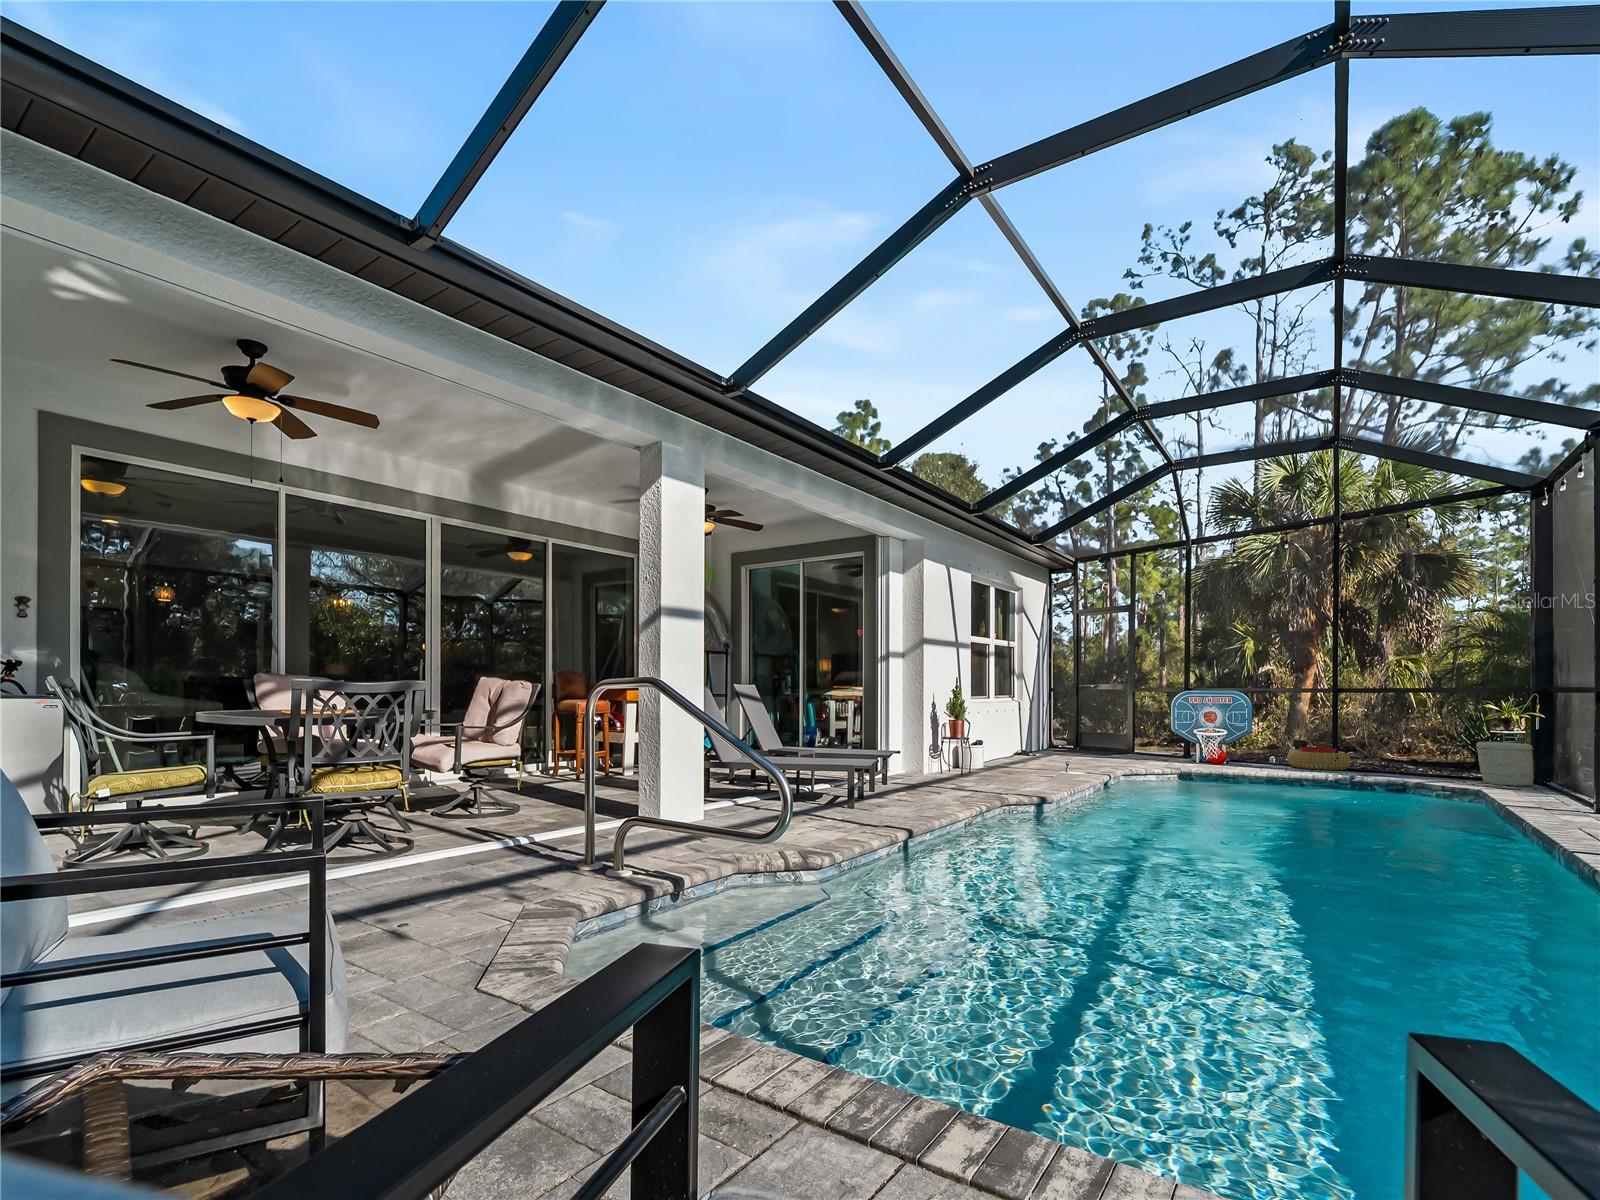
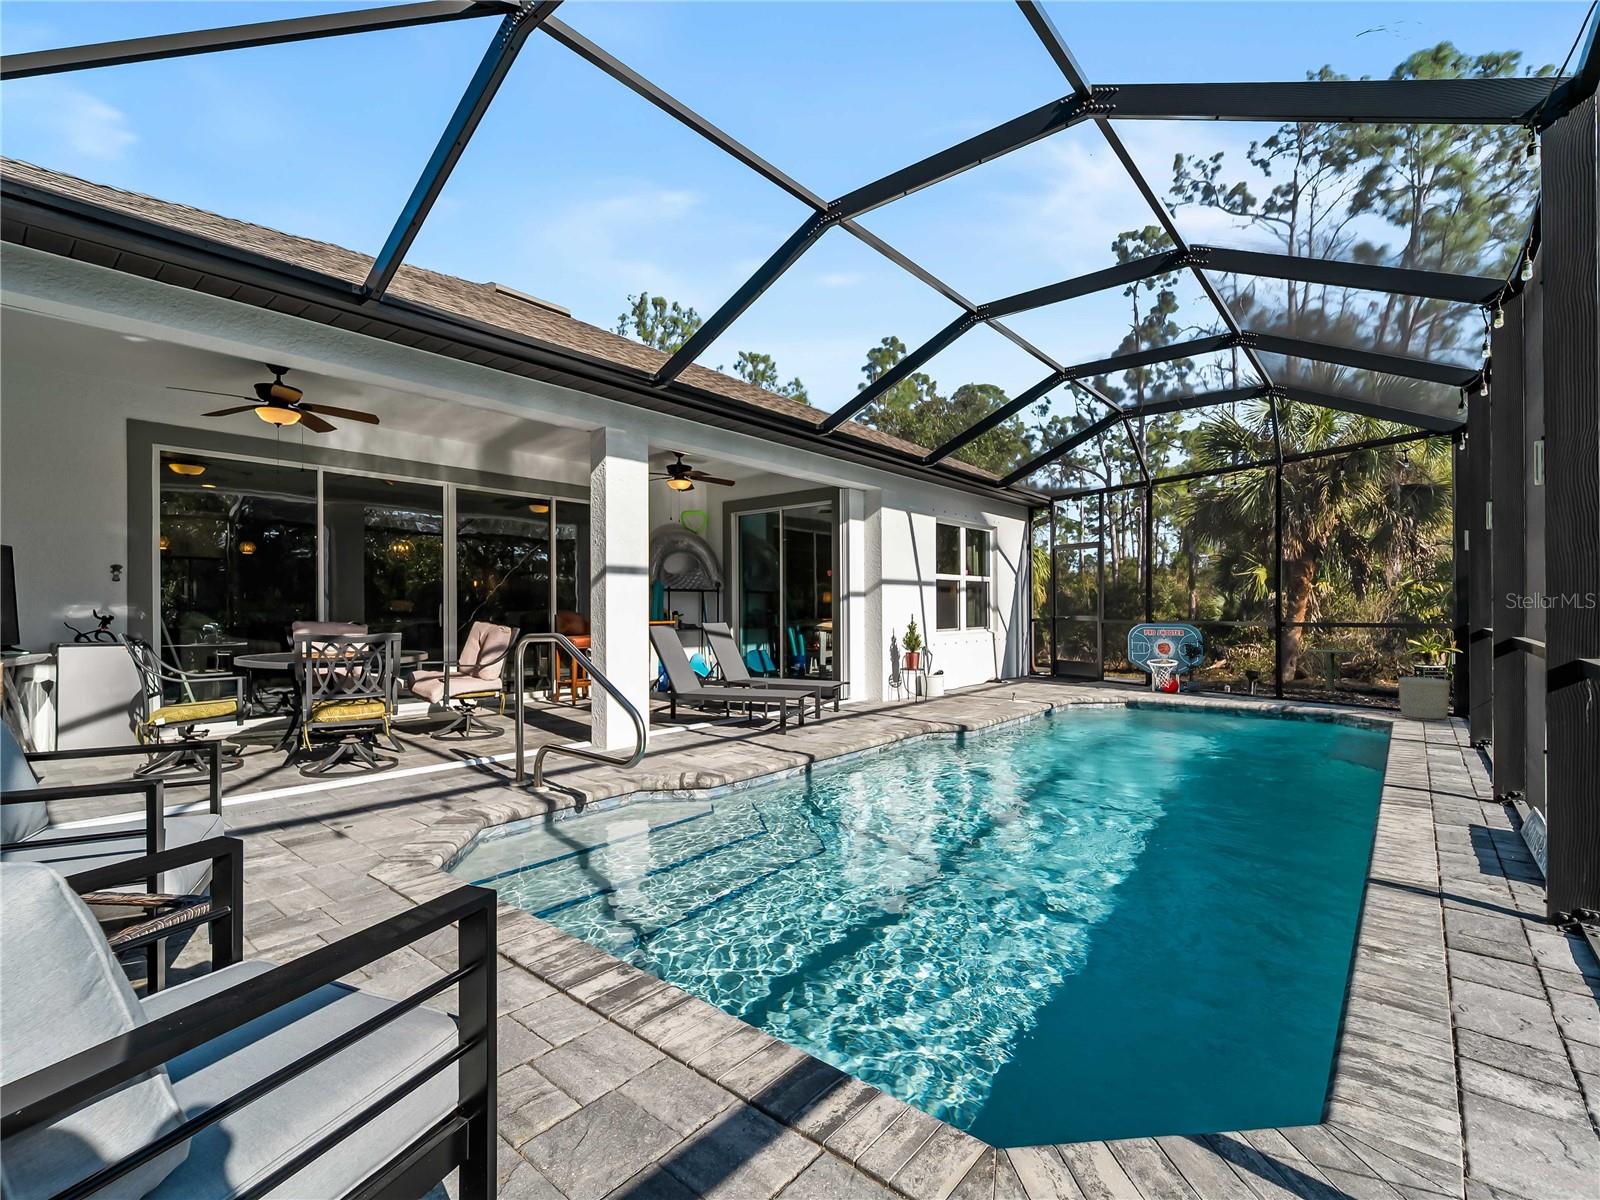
potted plant: none [1223,705,1251,763] -> present [1181,639,1206,691]
side table: none [1346,718,1396,761] -> present [1308,649,1354,691]
pouf: present [1287,747,1351,770] -> none [1234,678,1293,700]

